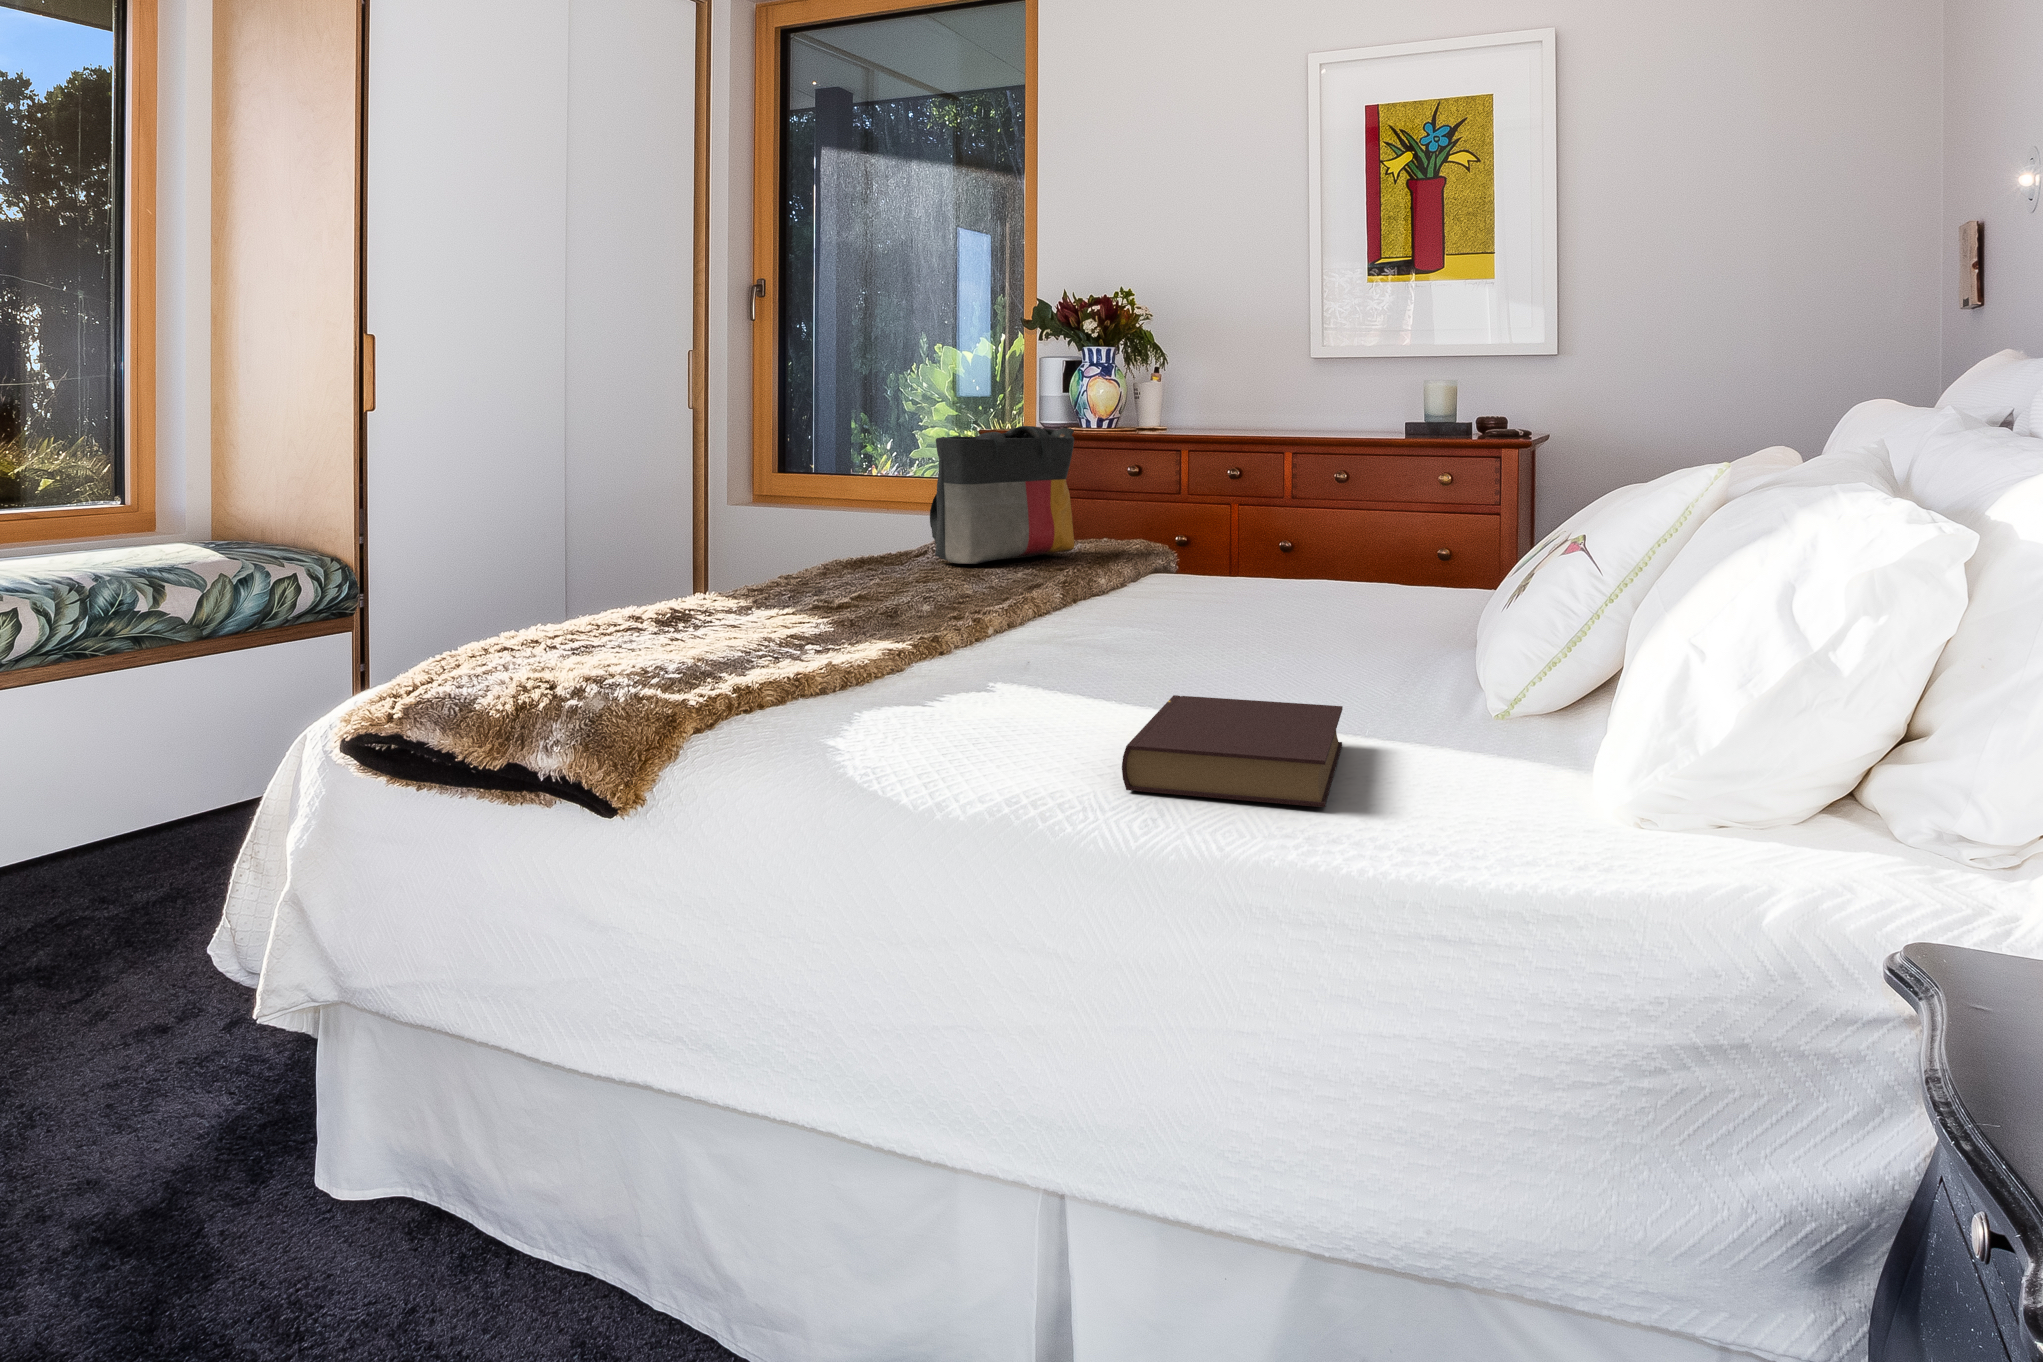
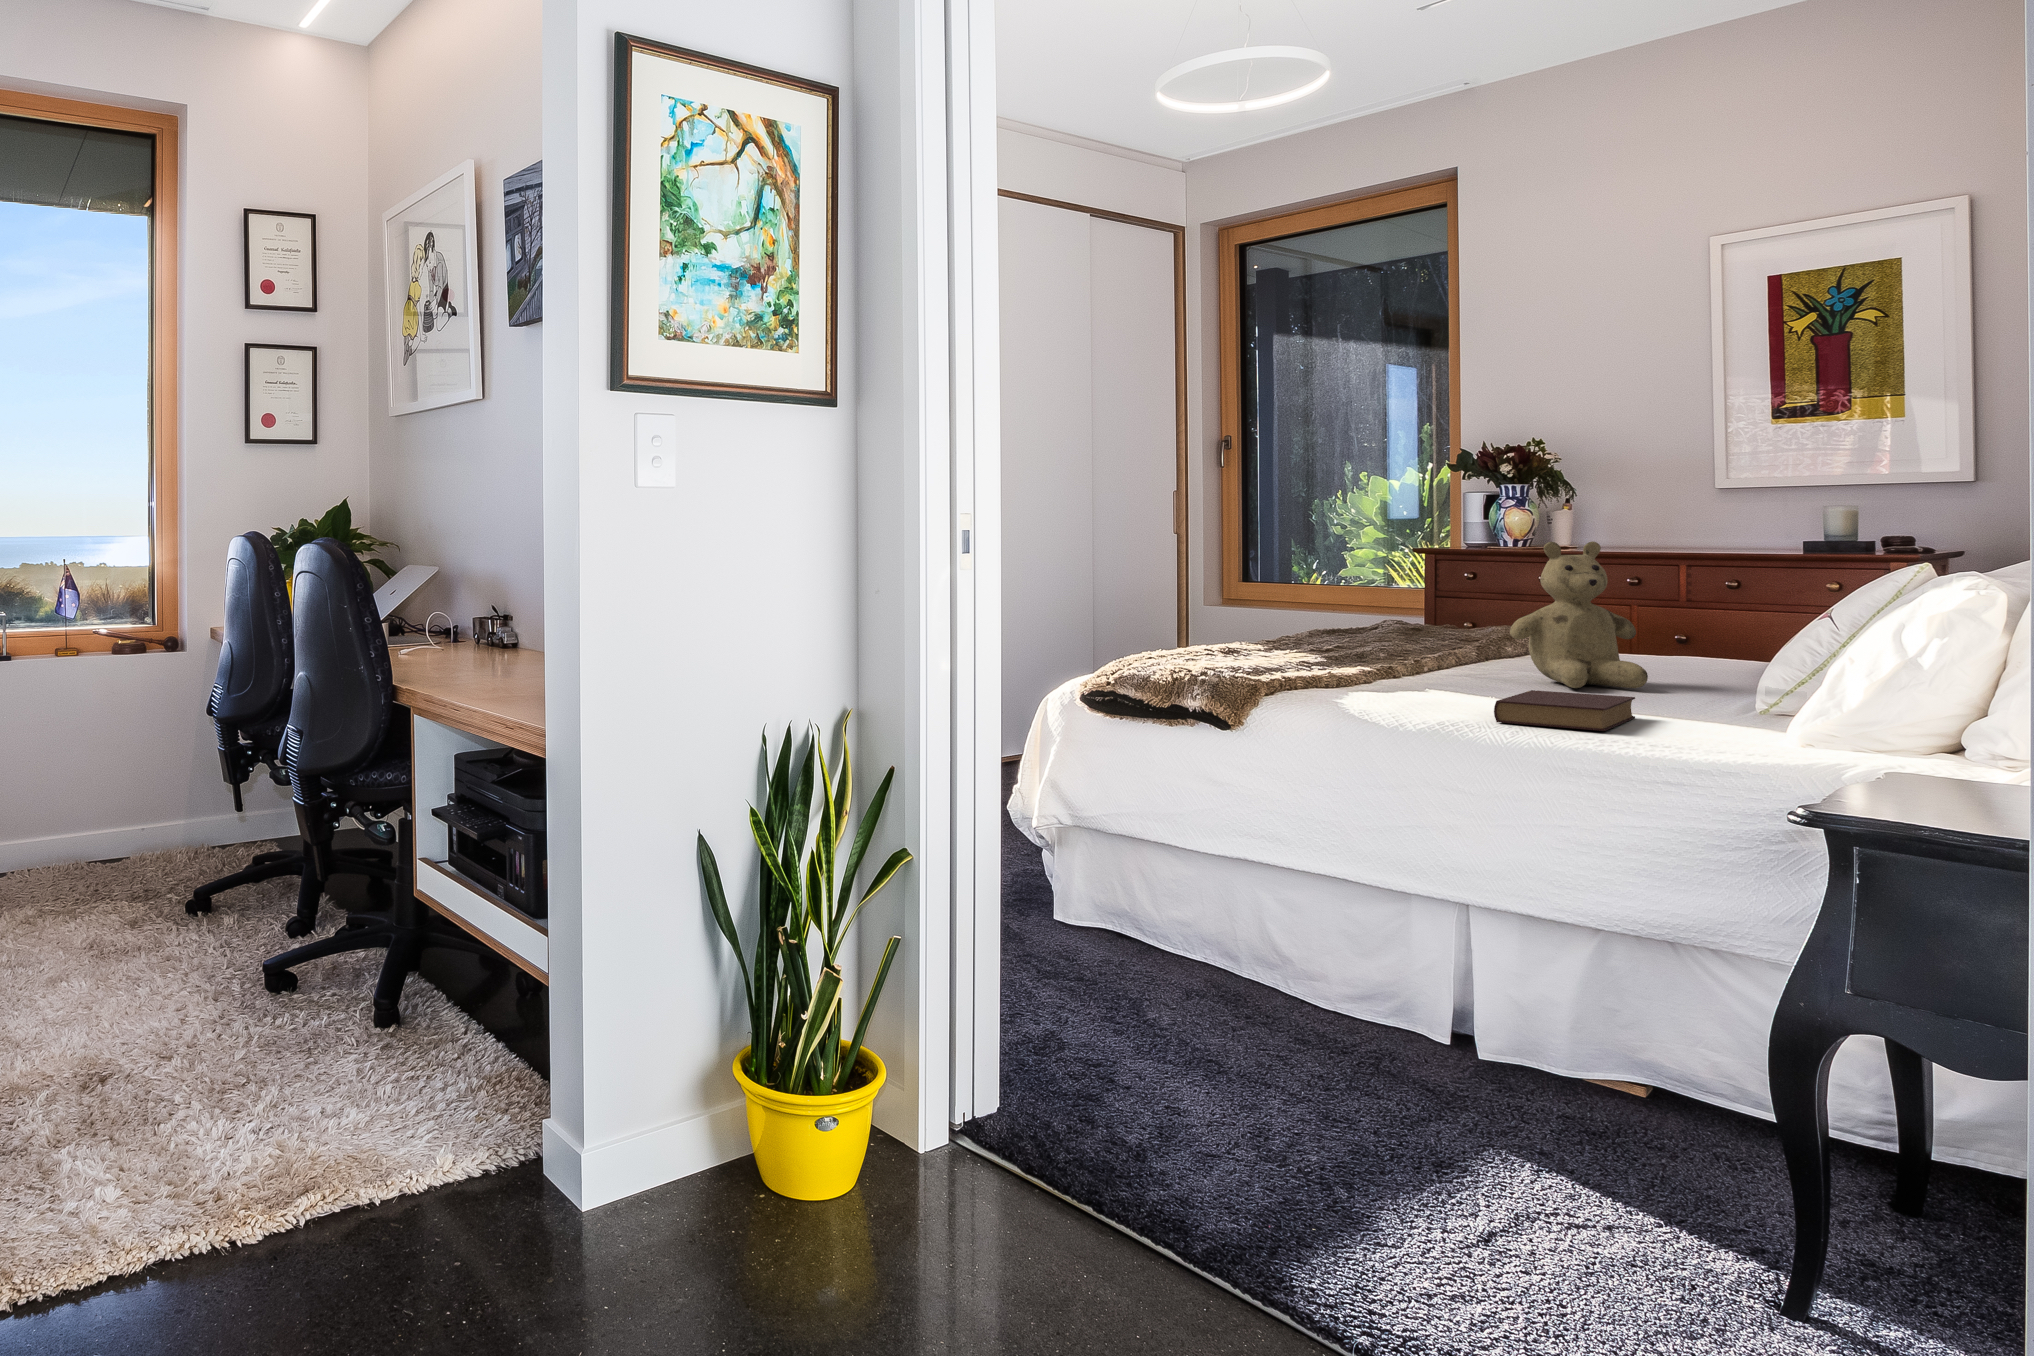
teddy bear: none [1121,418,1315,663] -> present [1510,541,1648,688]
tote bag: present [930,426,1074,564] -> none [1375,548,1485,637]

